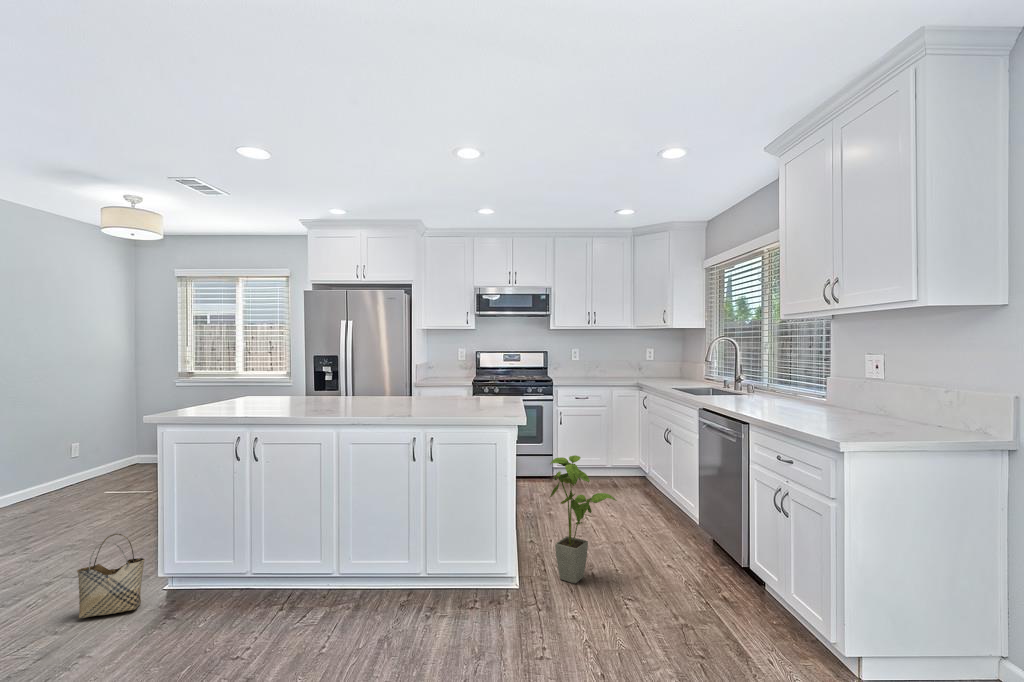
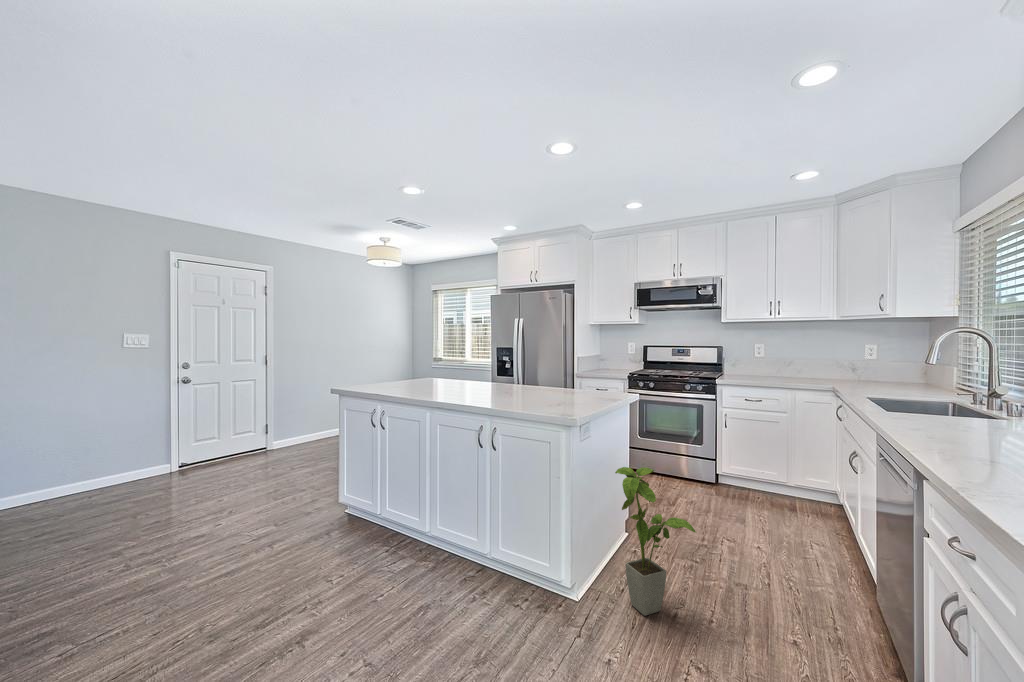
woven basket: present [77,534,145,618] -> none [285,470,324,526]

